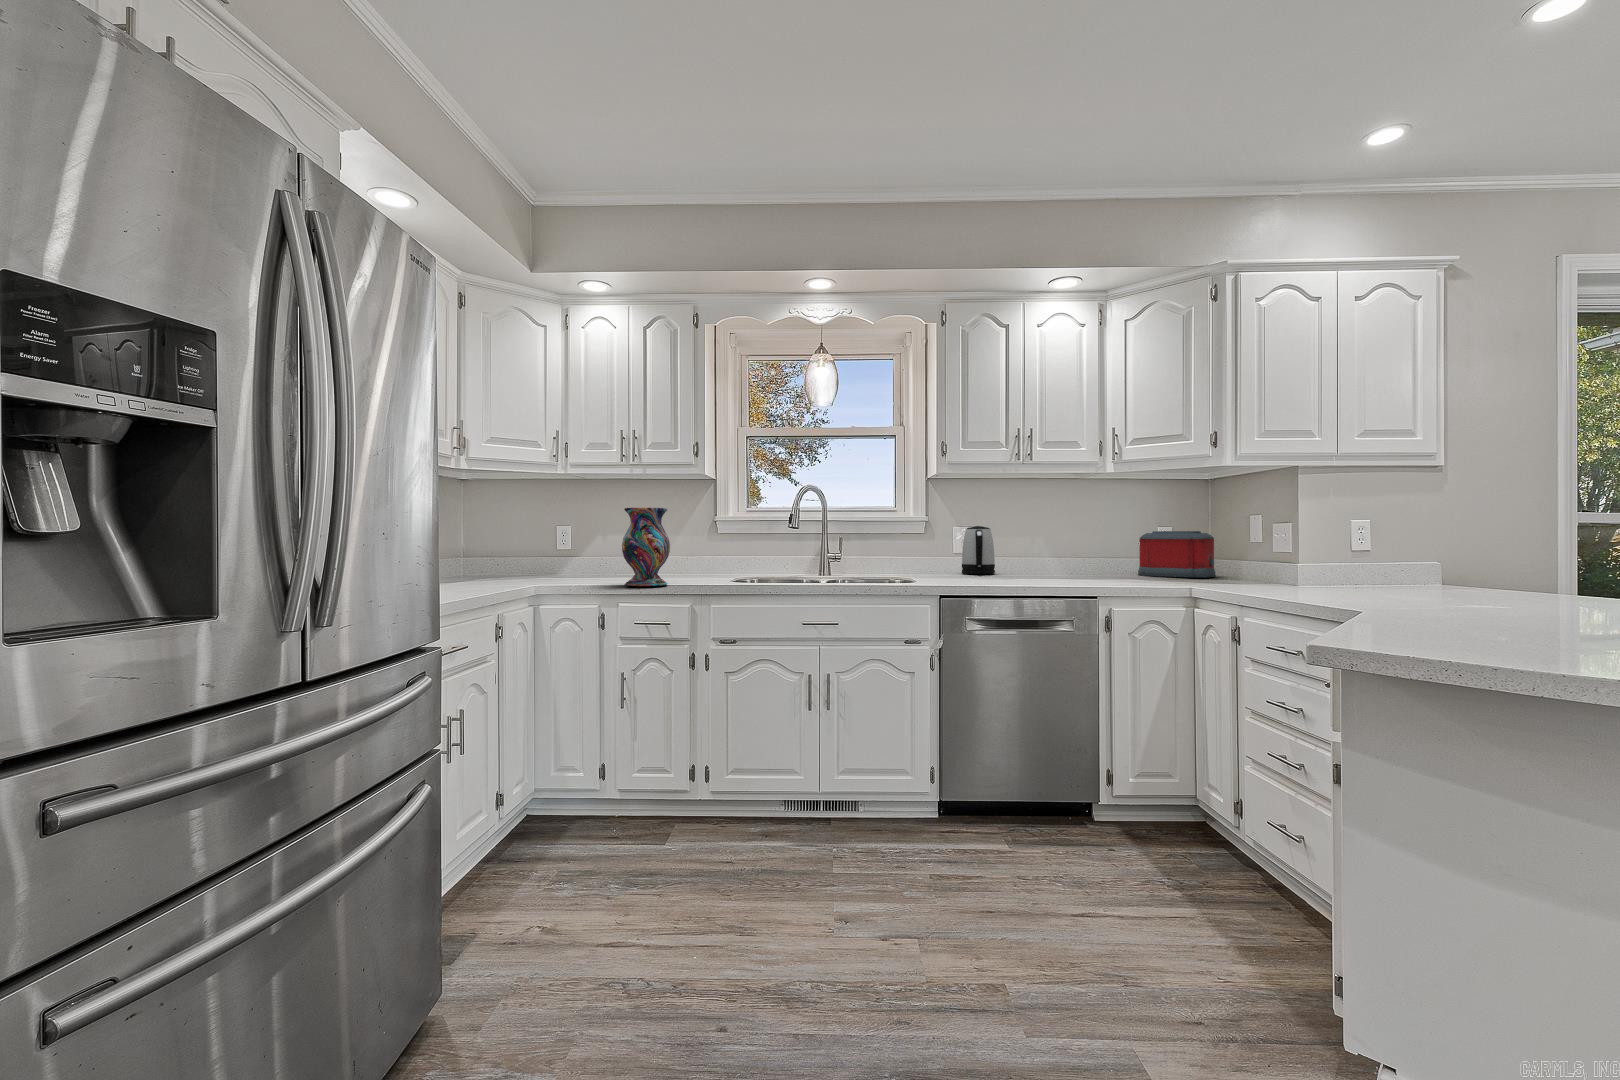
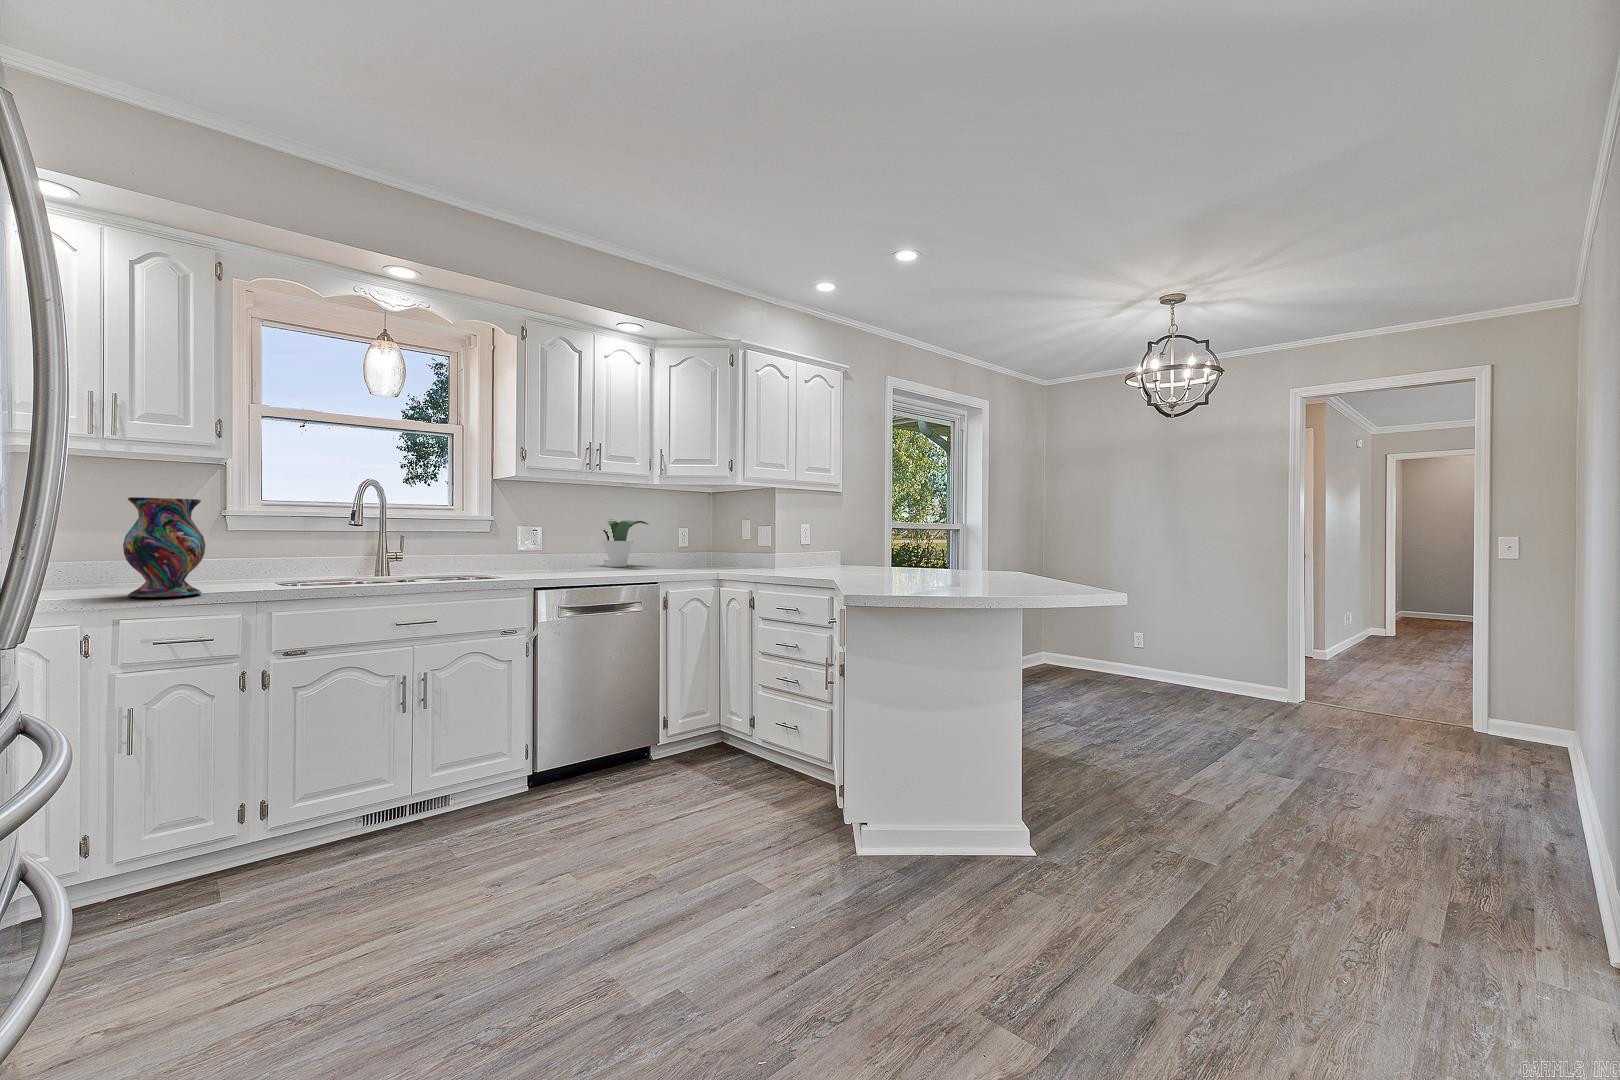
potted plant: none [1031,519,1109,576] -> present [600,520,648,567]
kettle: present [962,526,995,574] -> none [524,524,555,567]
toaster: present [1138,531,1215,577] -> none [662,530,716,565]

